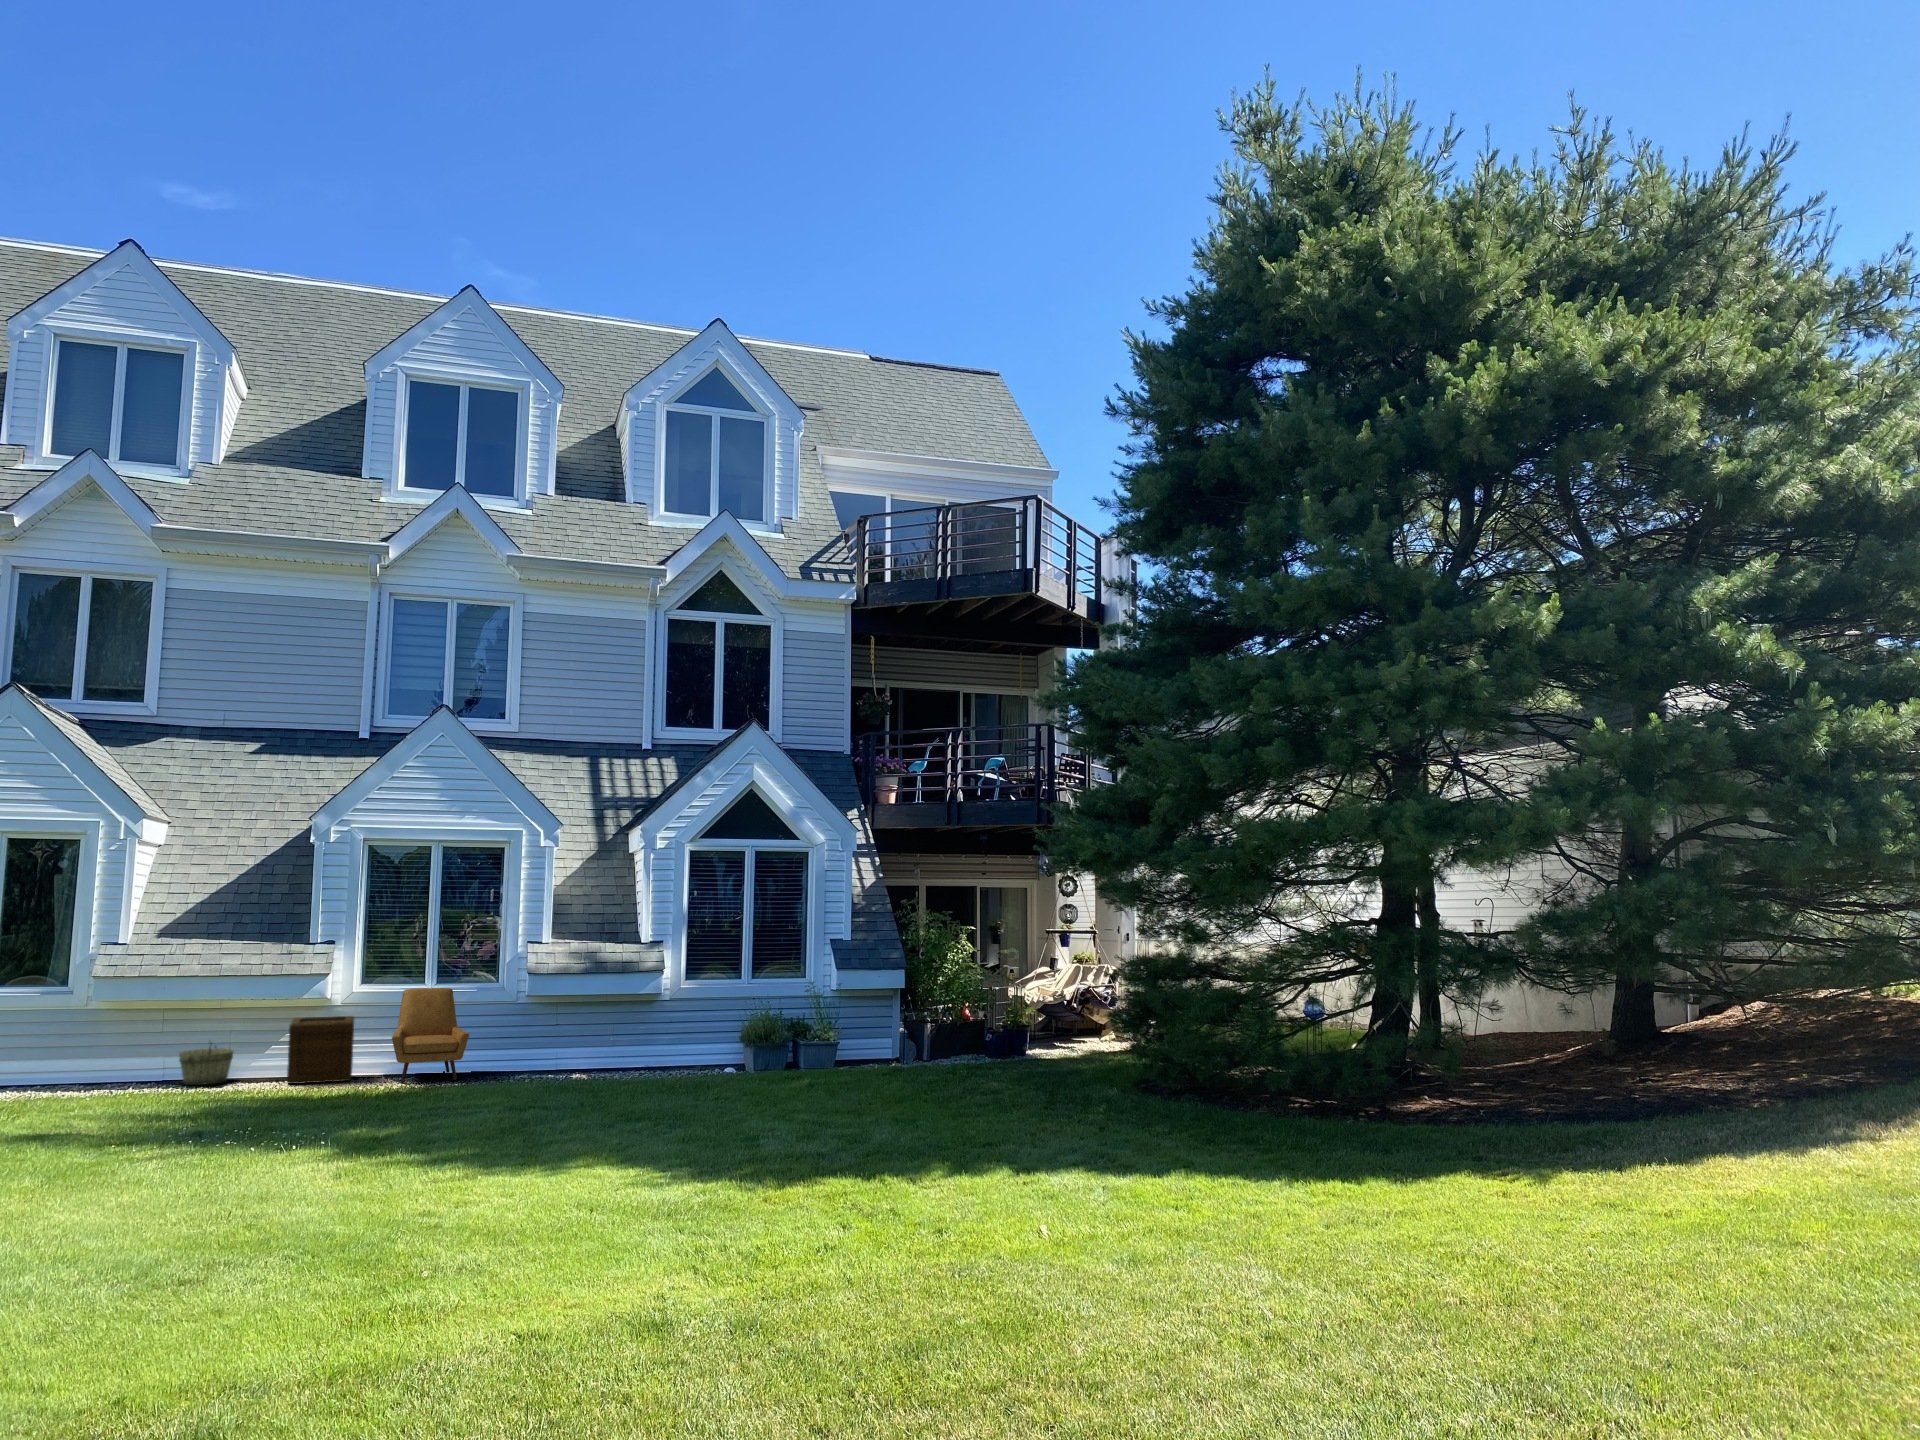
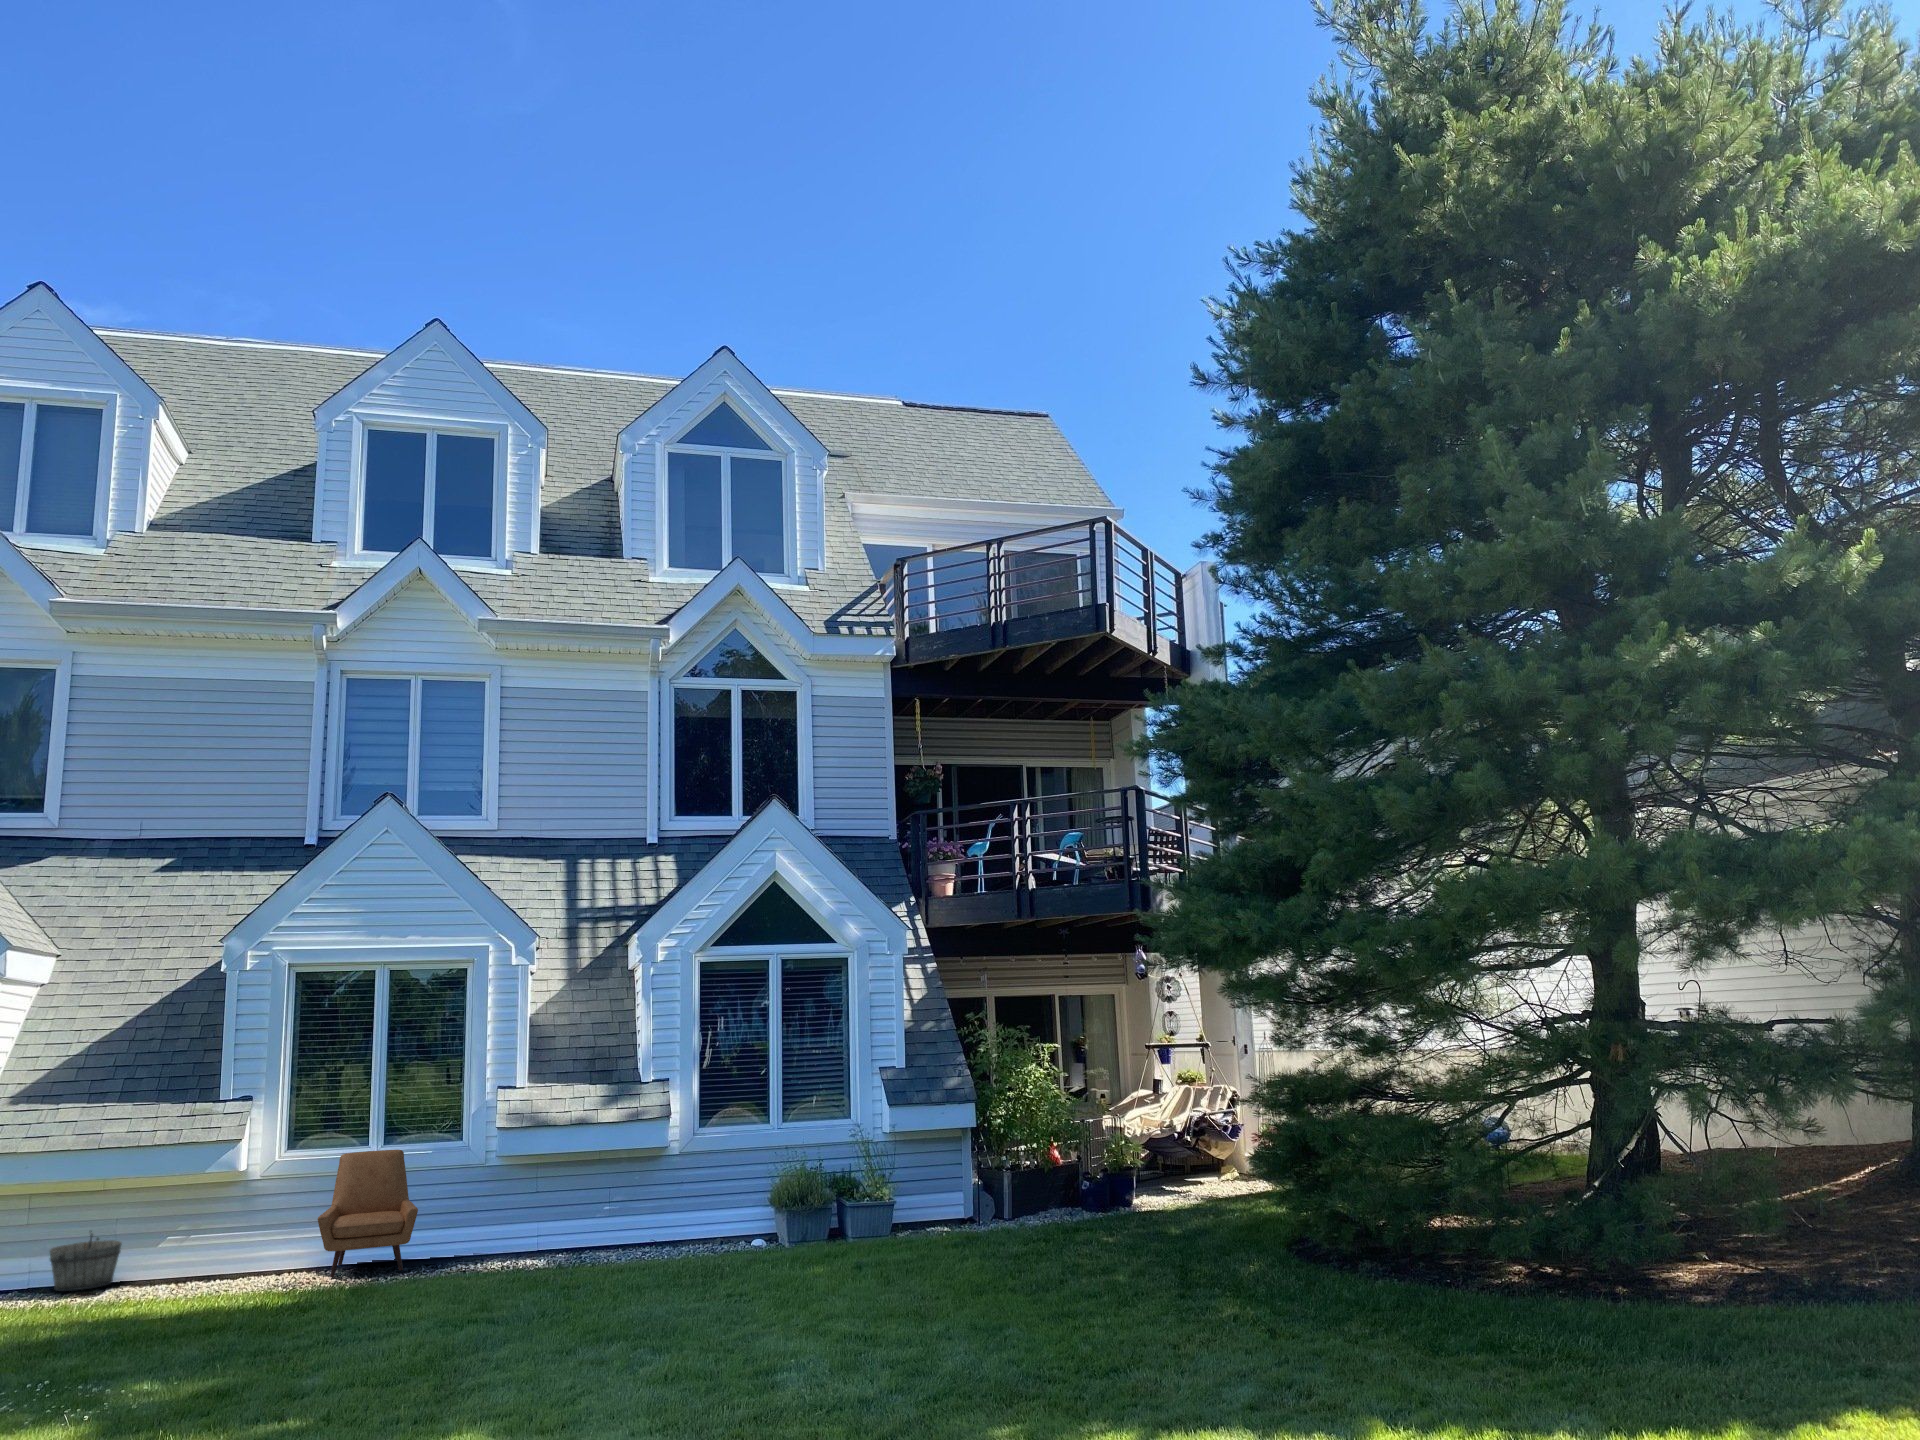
wooden crate: present [287,1016,354,1084] -> none [184,1191,279,1285]

